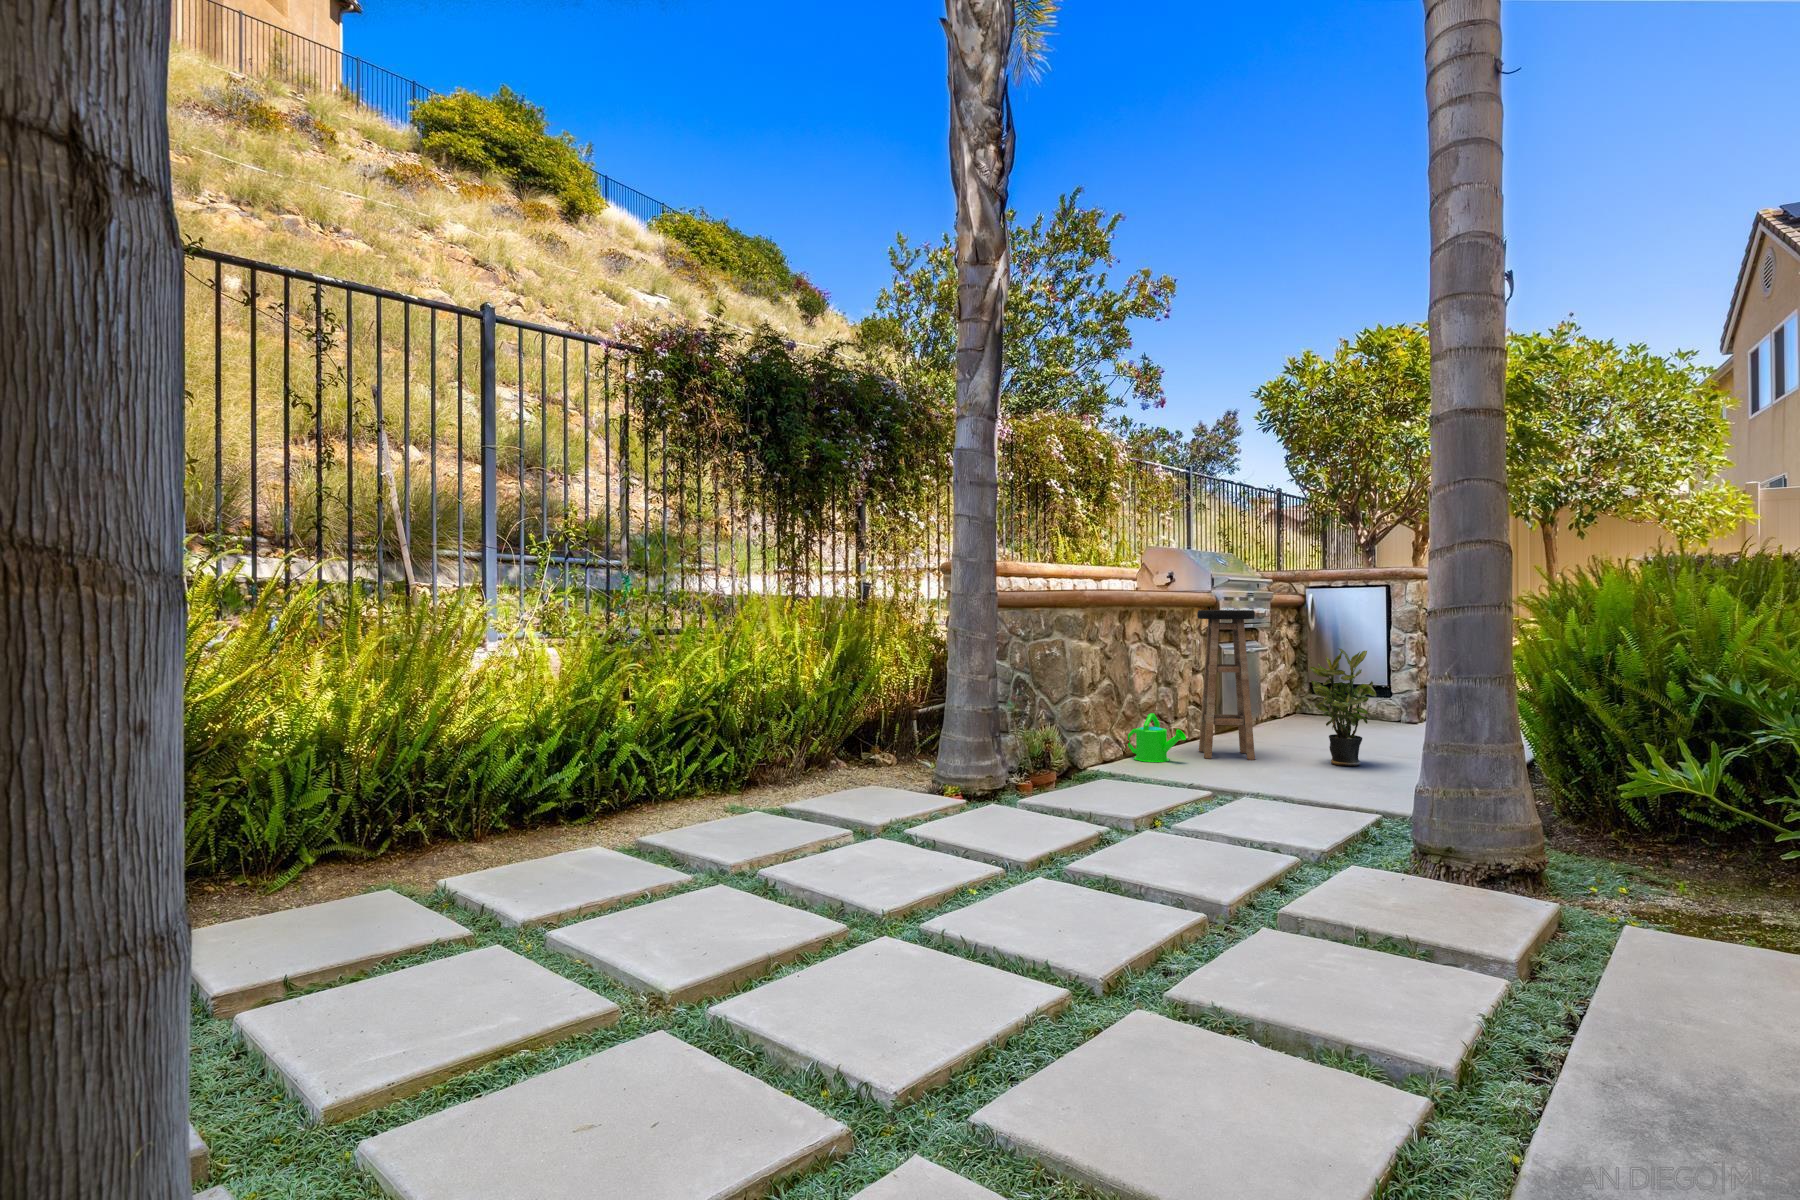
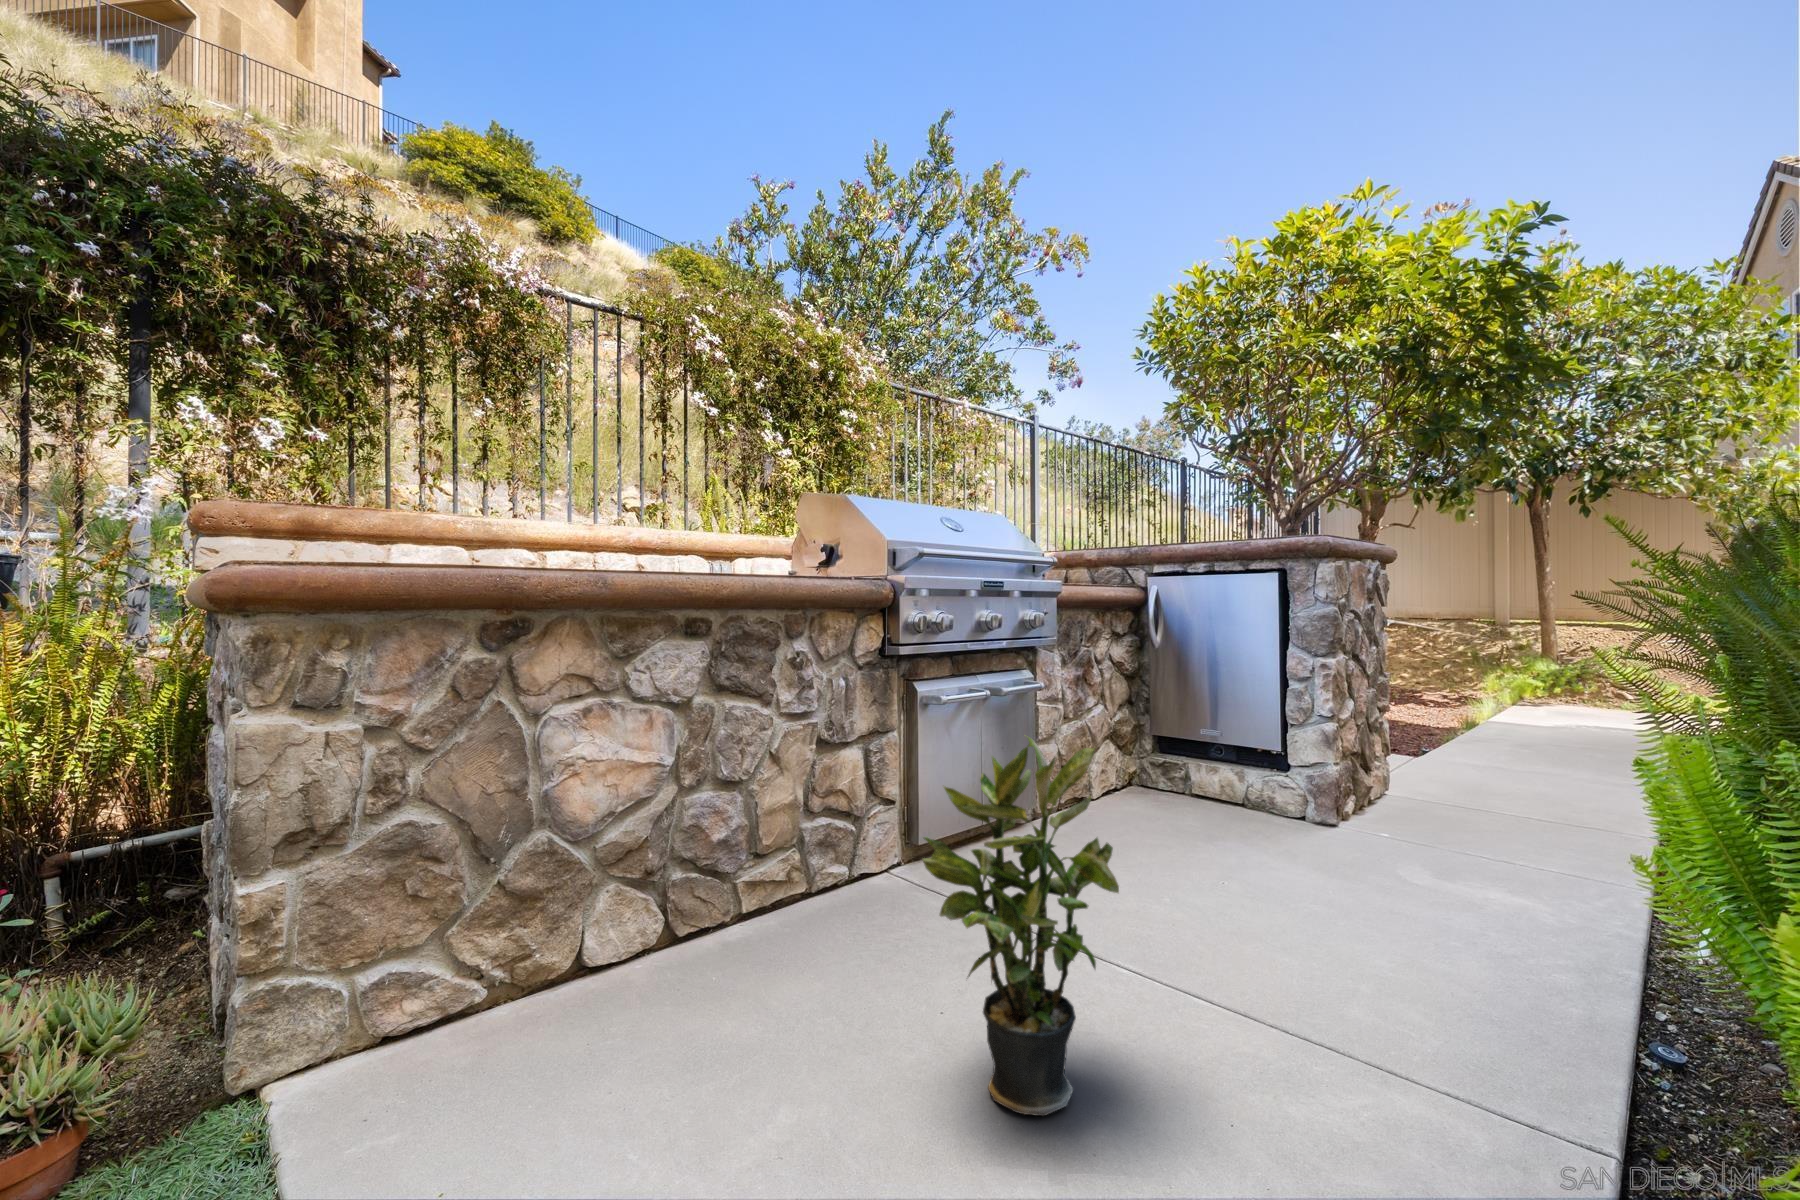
bar stool: present [1197,610,1255,760] -> none [695,621,853,1032]
watering can: present [1128,713,1186,762] -> none [504,891,605,1041]

